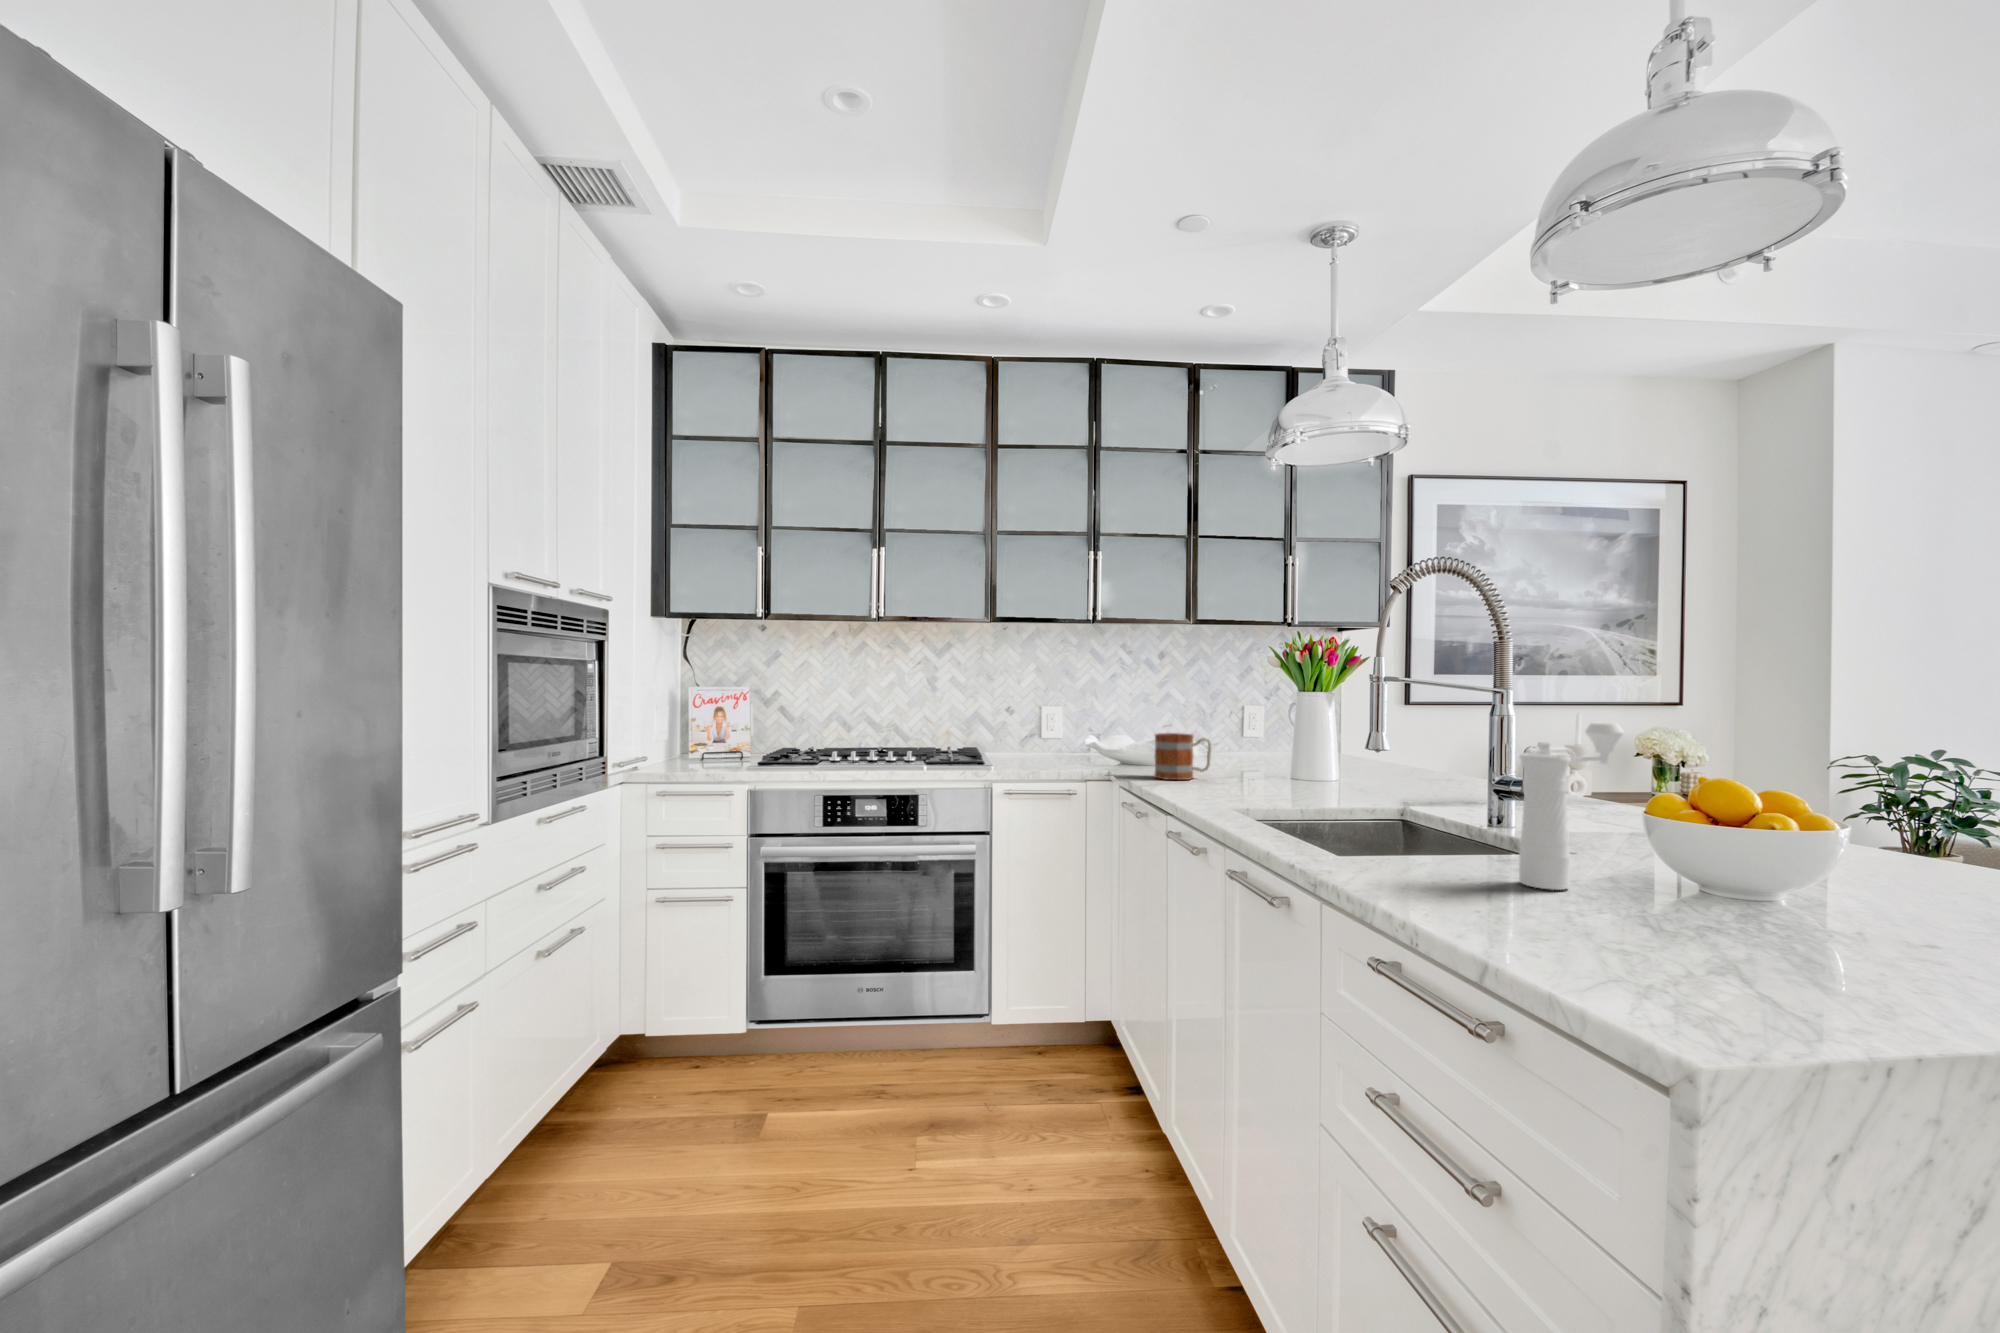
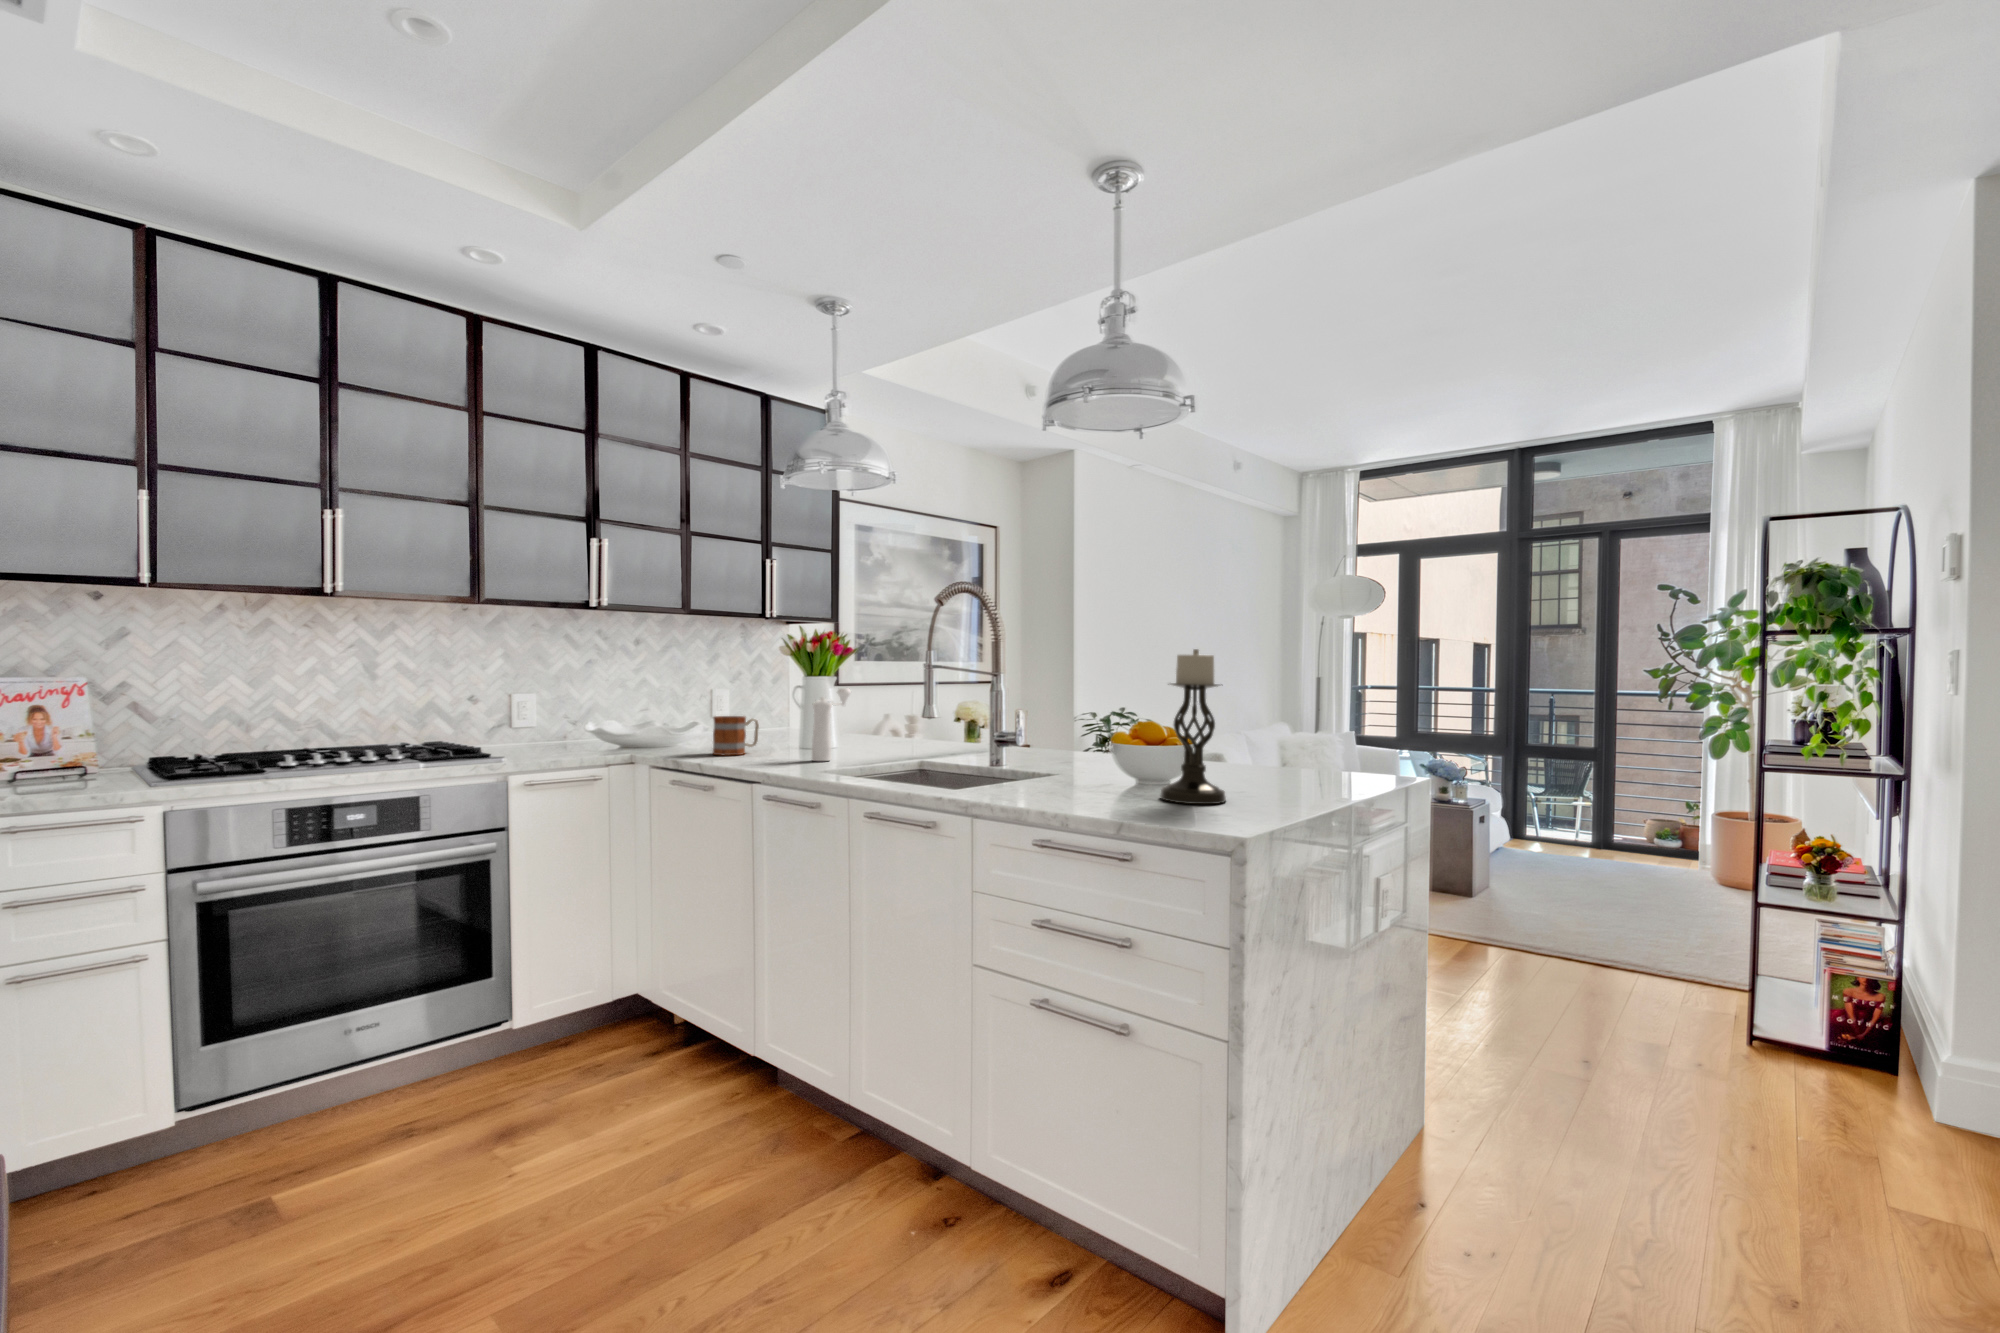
candle holder: none [1693,617,1881,968] -> present [1160,649,1226,804]
pepper mill: present [1519,723,1624,890] -> present [812,688,851,761]

